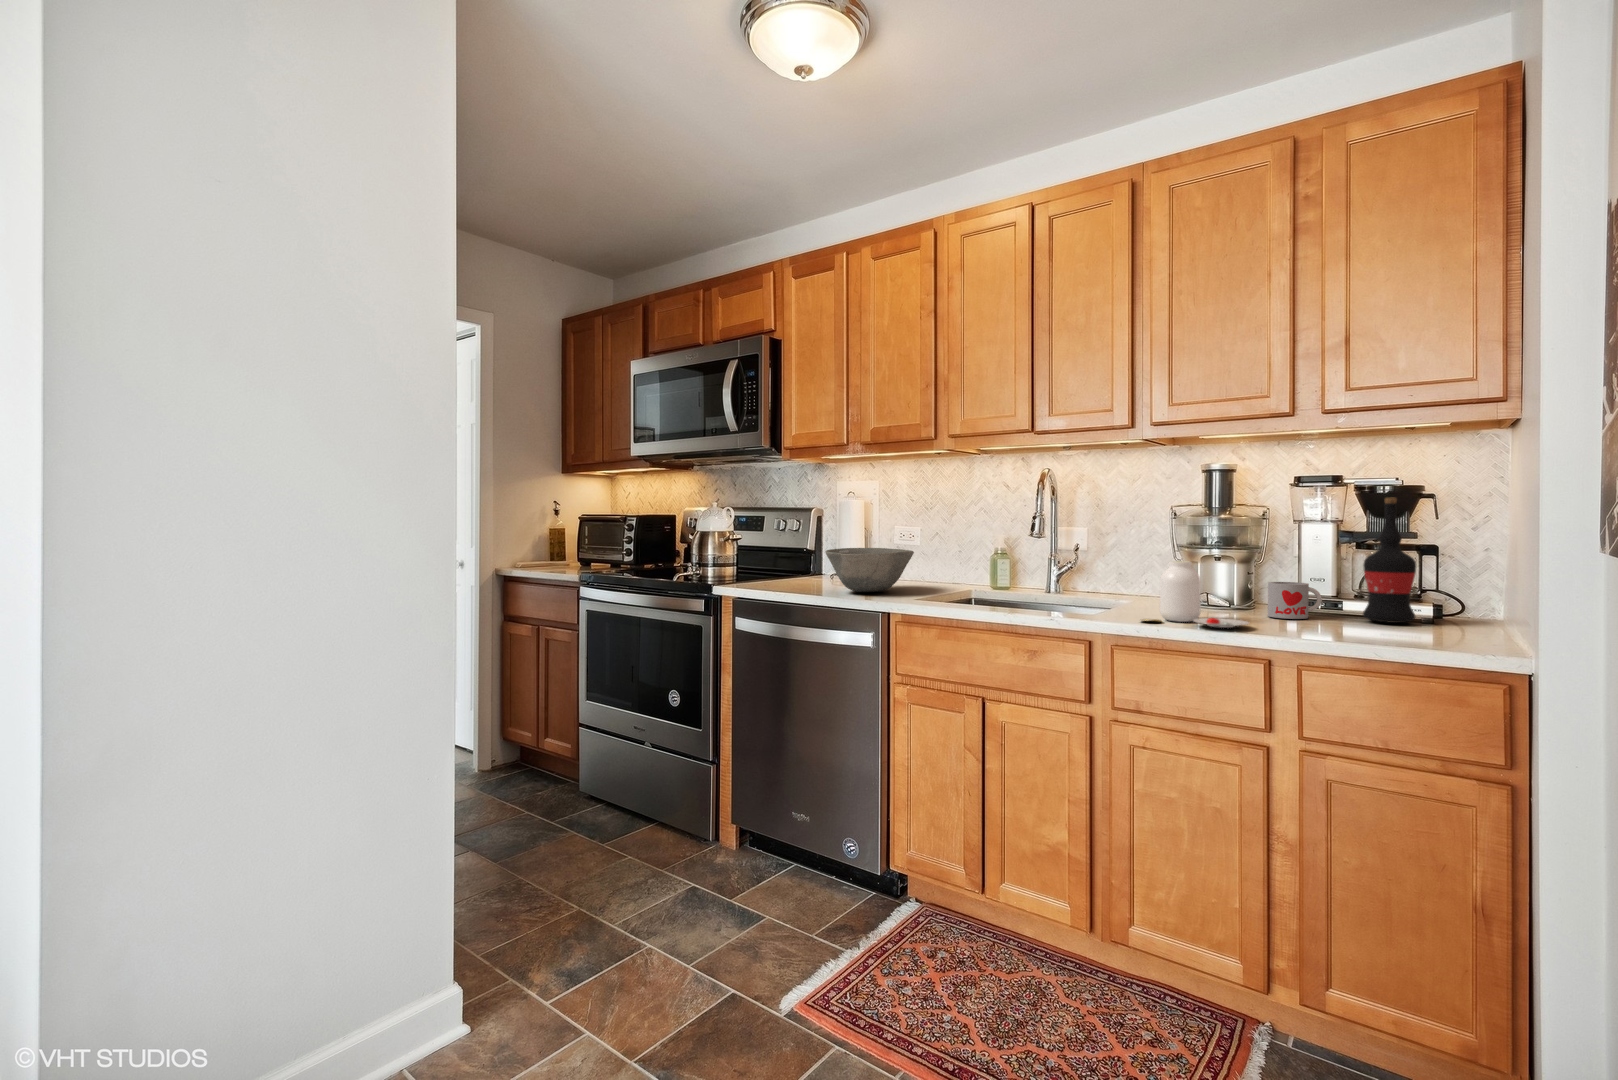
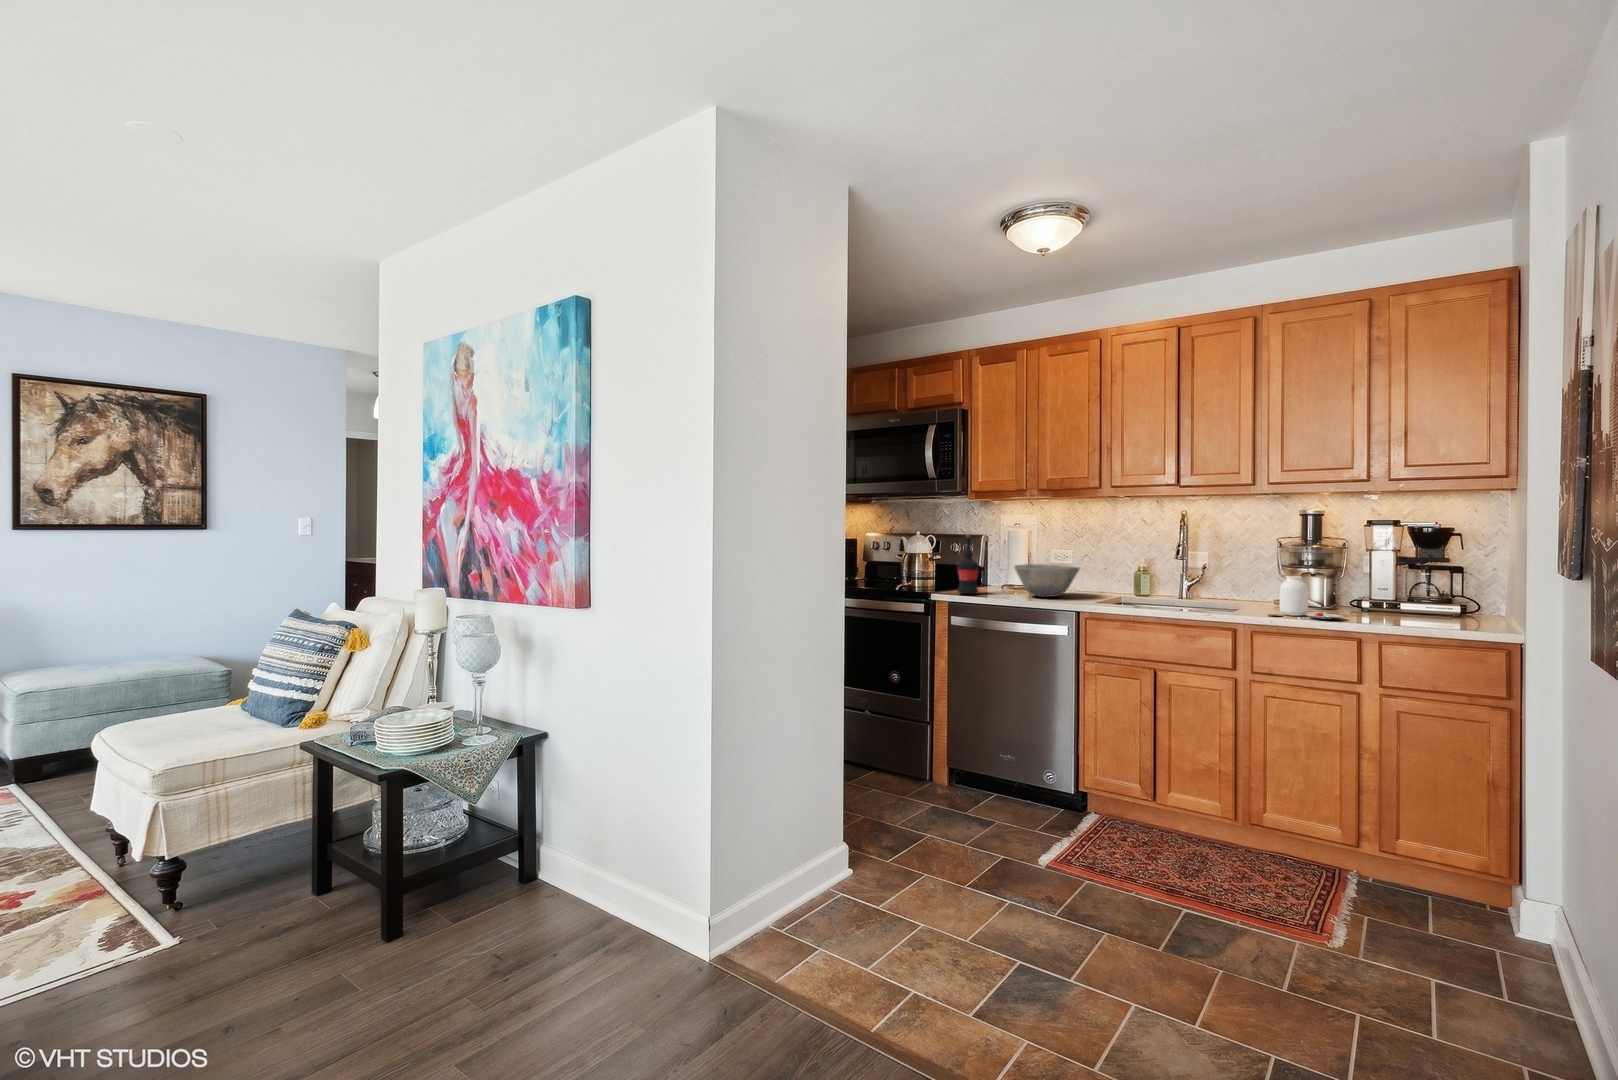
wine bottle: present [1363,498,1416,623] -> present [957,534,979,594]
mug: present [1268,582,1322,619] -> none [1351,590,1388,615]

